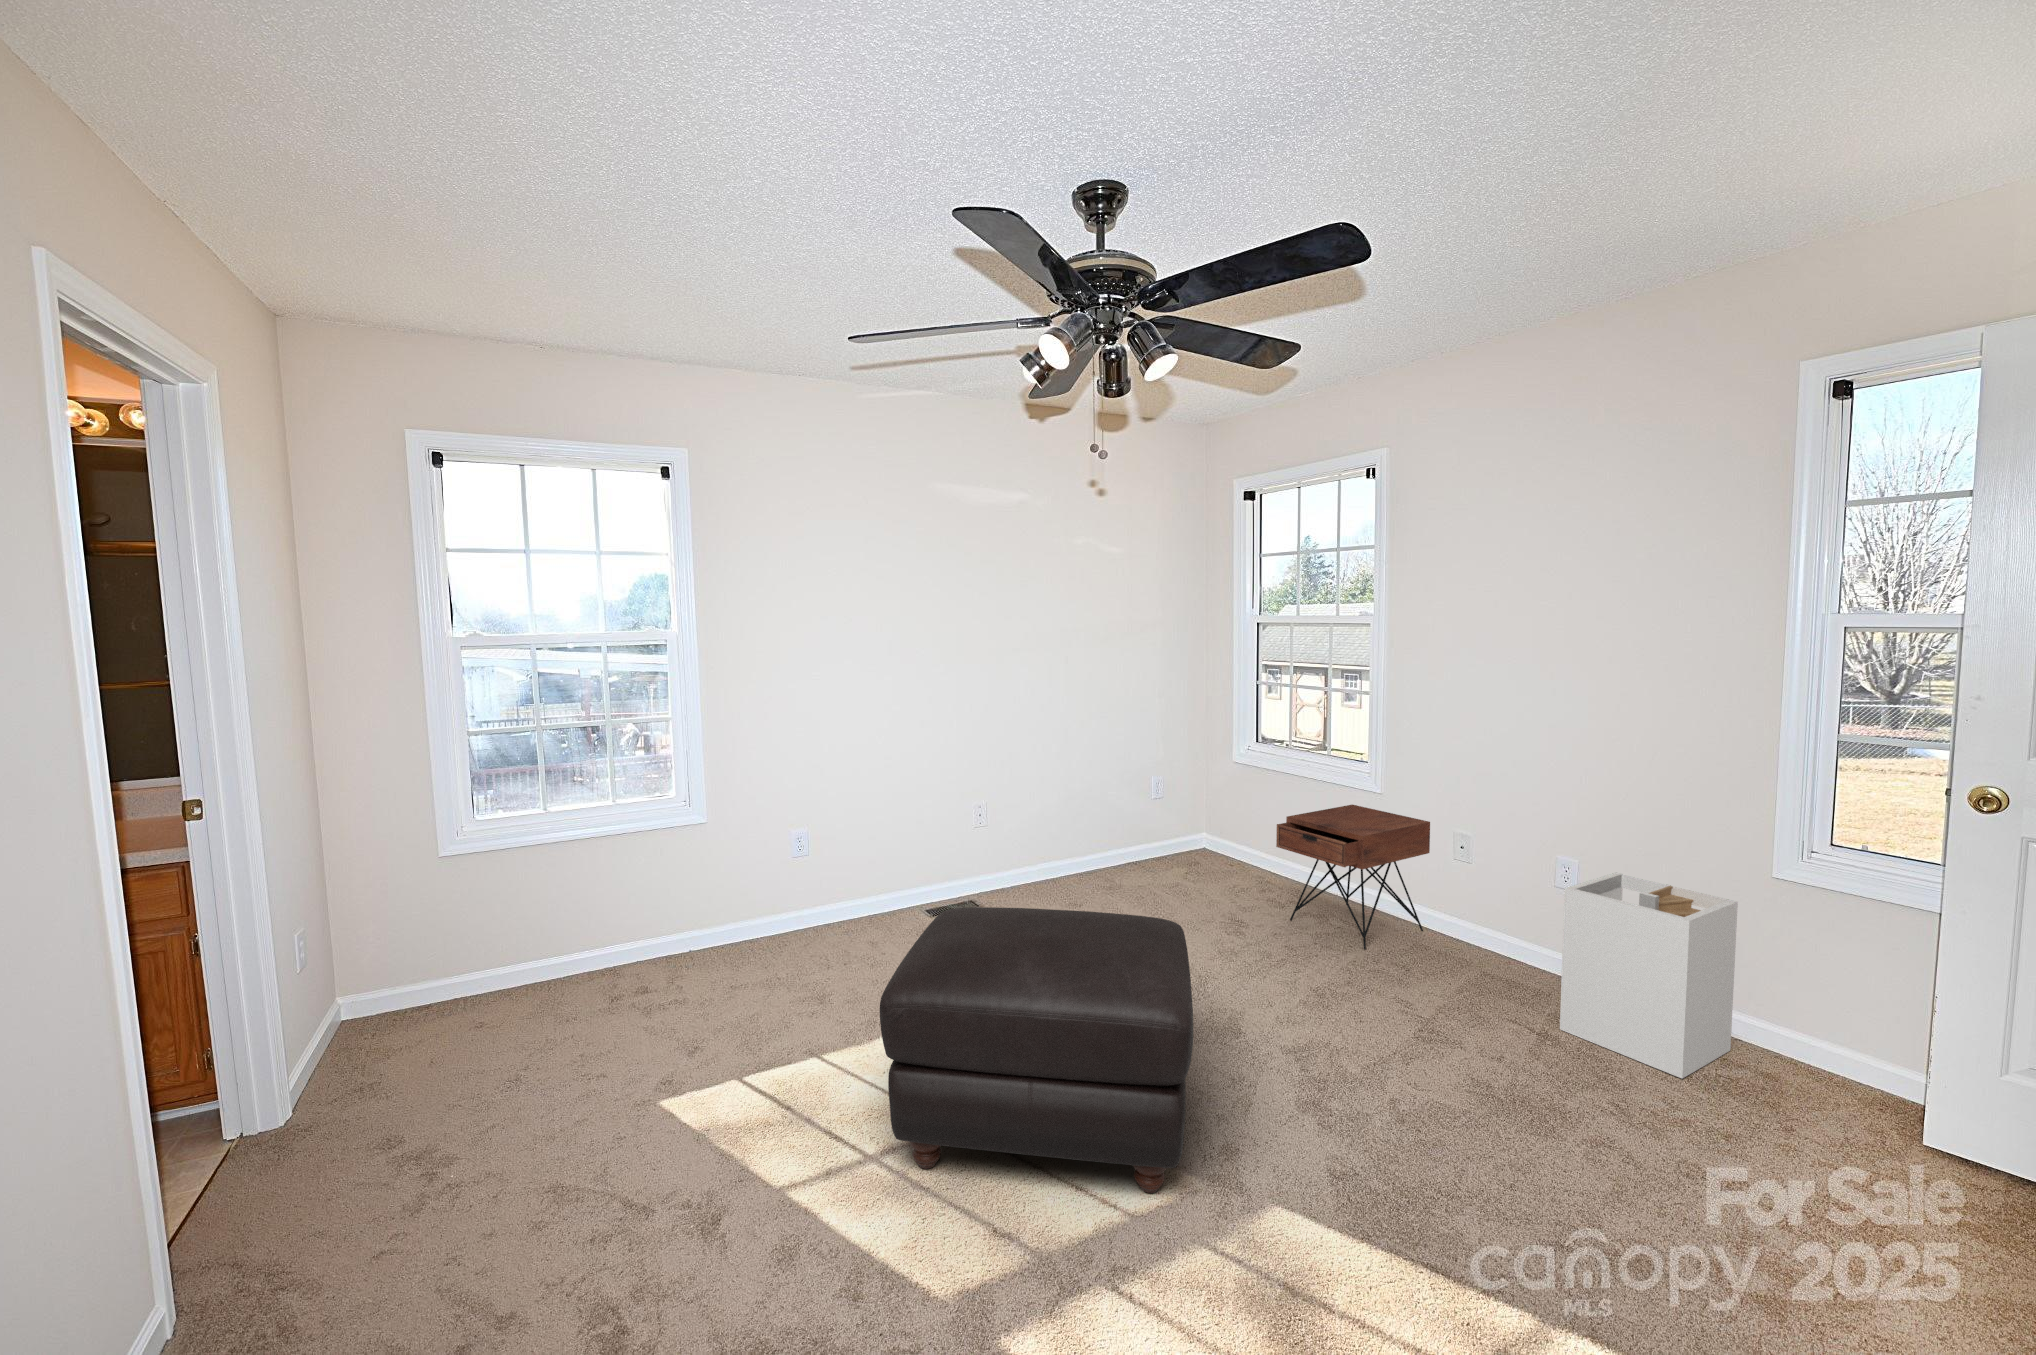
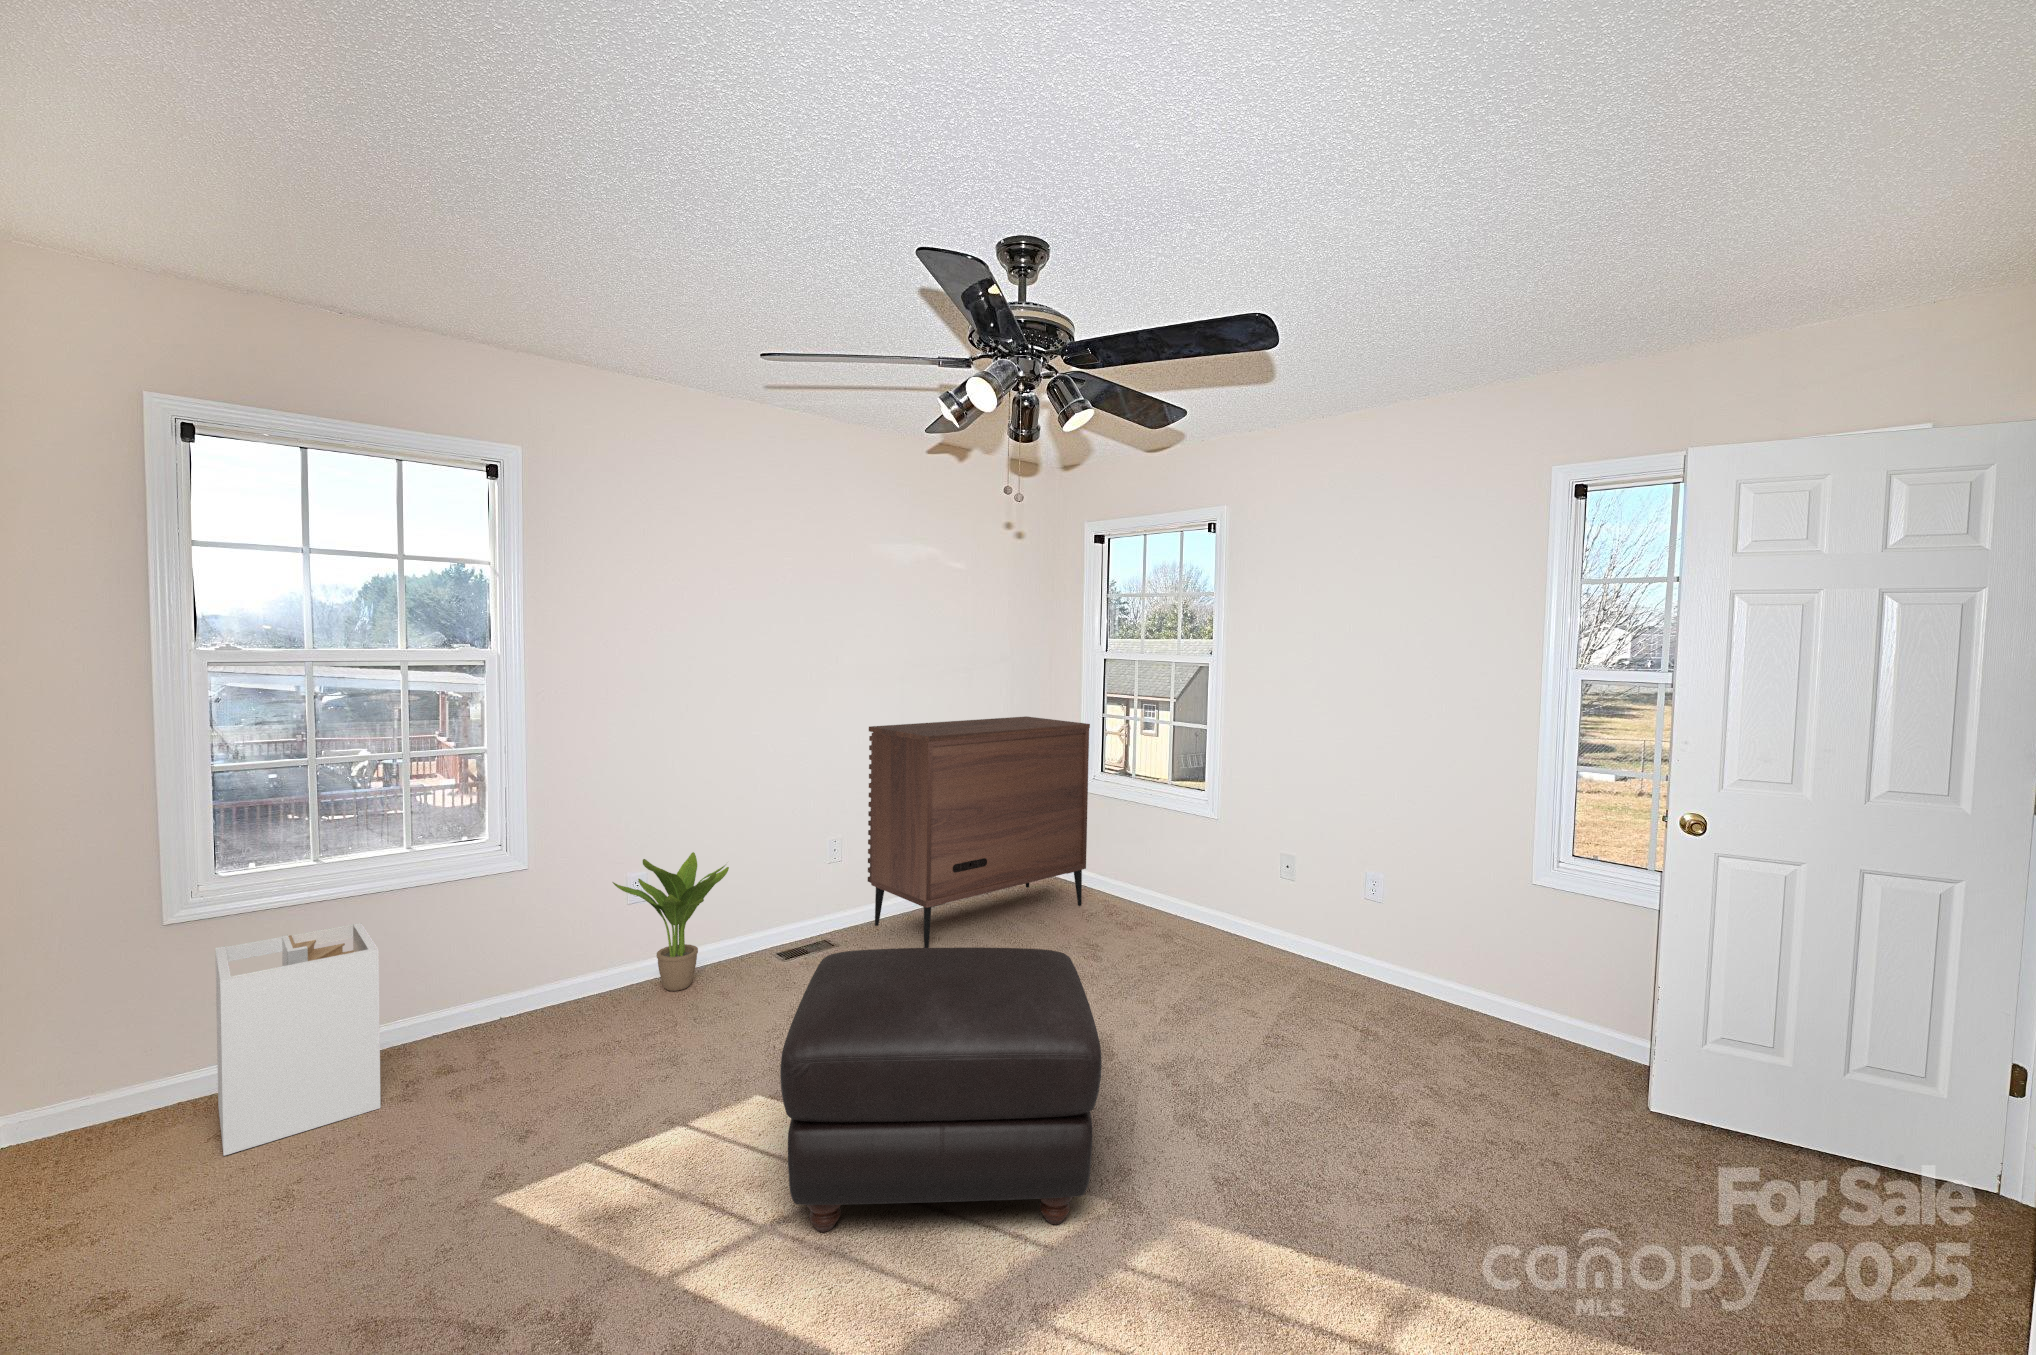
dresser: none [1012,687,1238,914] -> present [868,716,1090,948]
nightstand: present [1276,805,1430,949] -> none [1132,830,1266,967]
potted plant: none [779,812,882,937] -> present [613,852,729,991]
laundry hamper: present [1560,872,1738,1079] -> present [215,923,381,1156]

